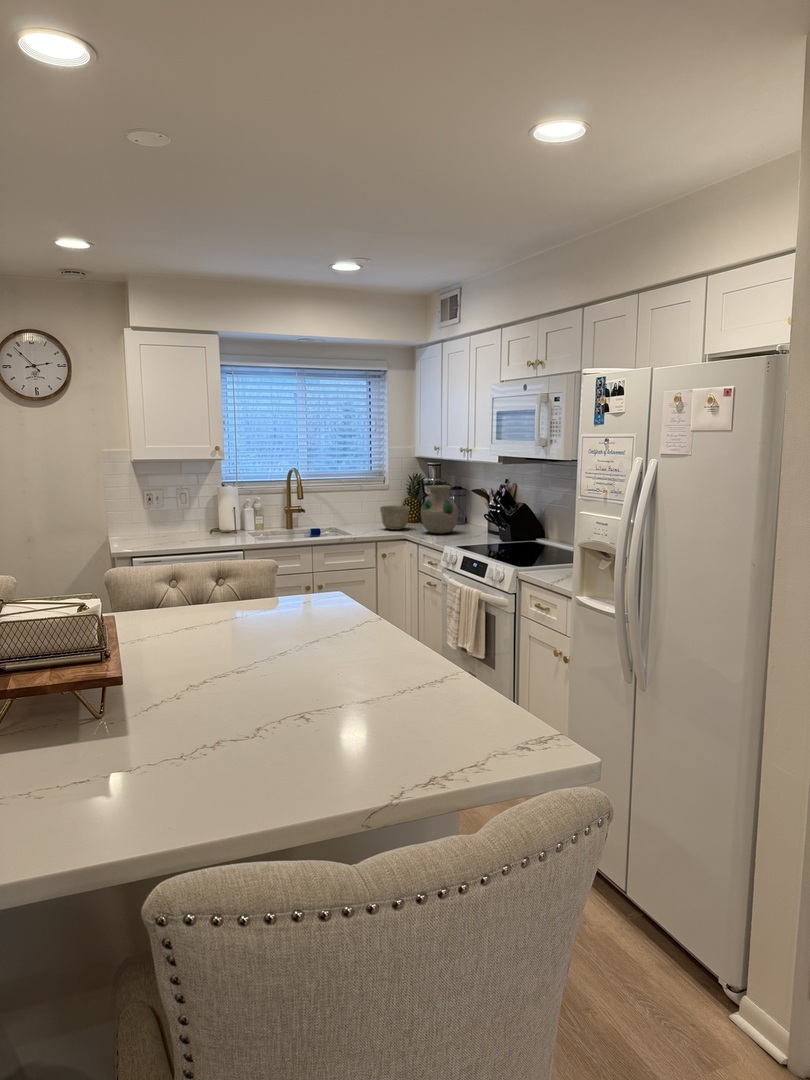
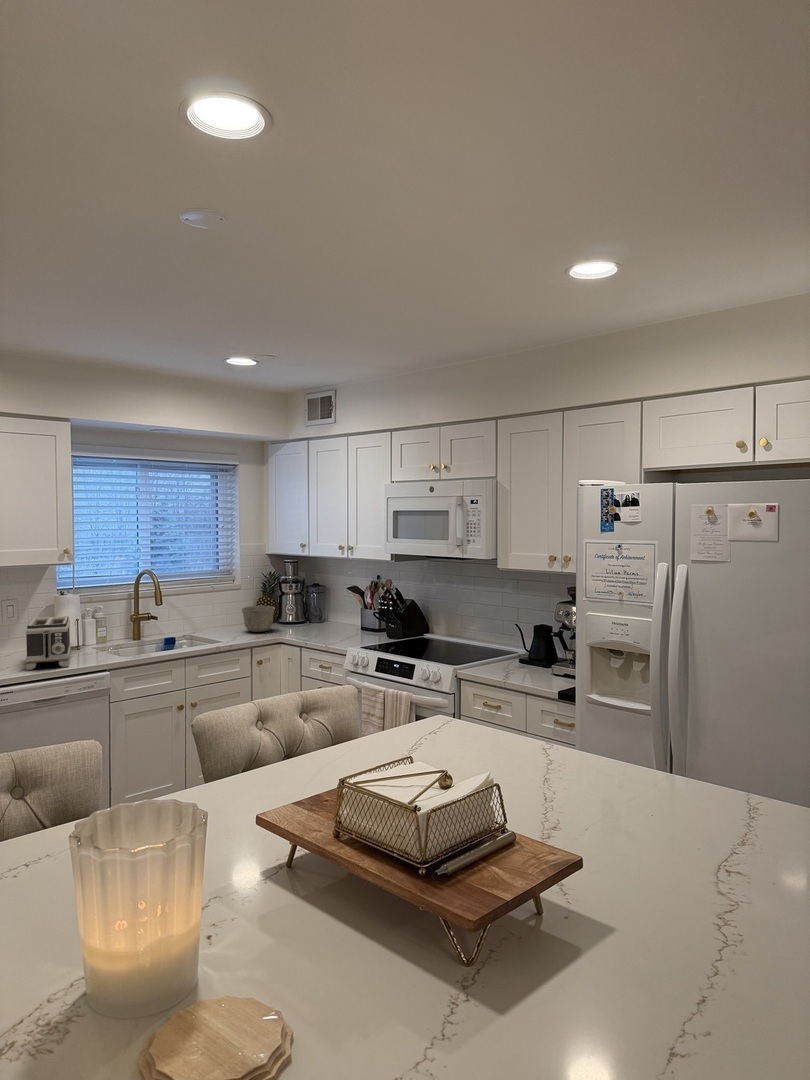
vase: present [421,485,458,533] -> none [292,583,331,634]
toaster: none [183,503,227,543] -> present [26,616,71,670]

